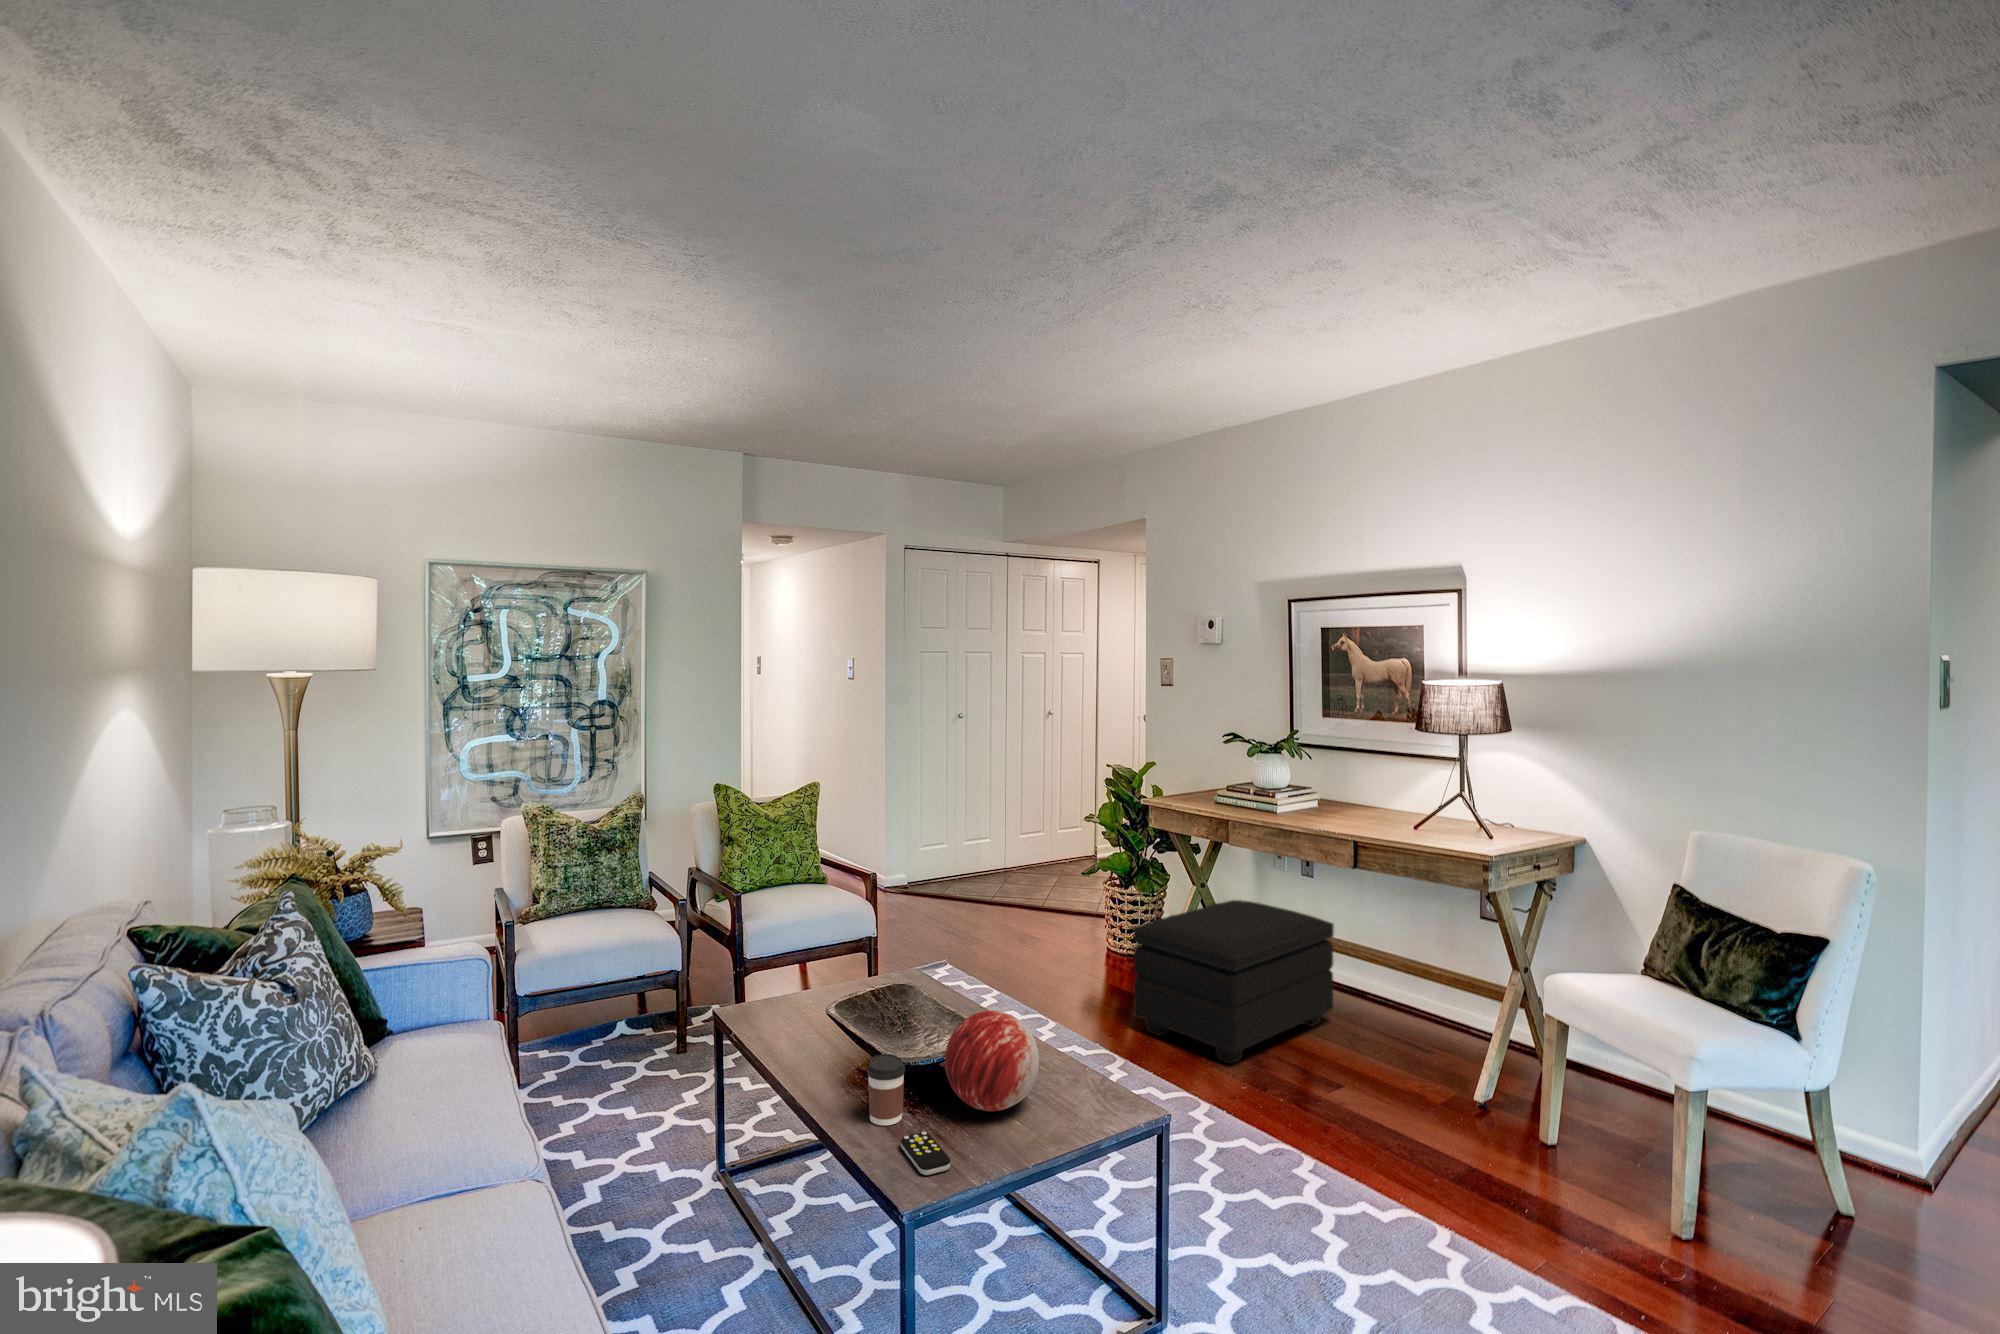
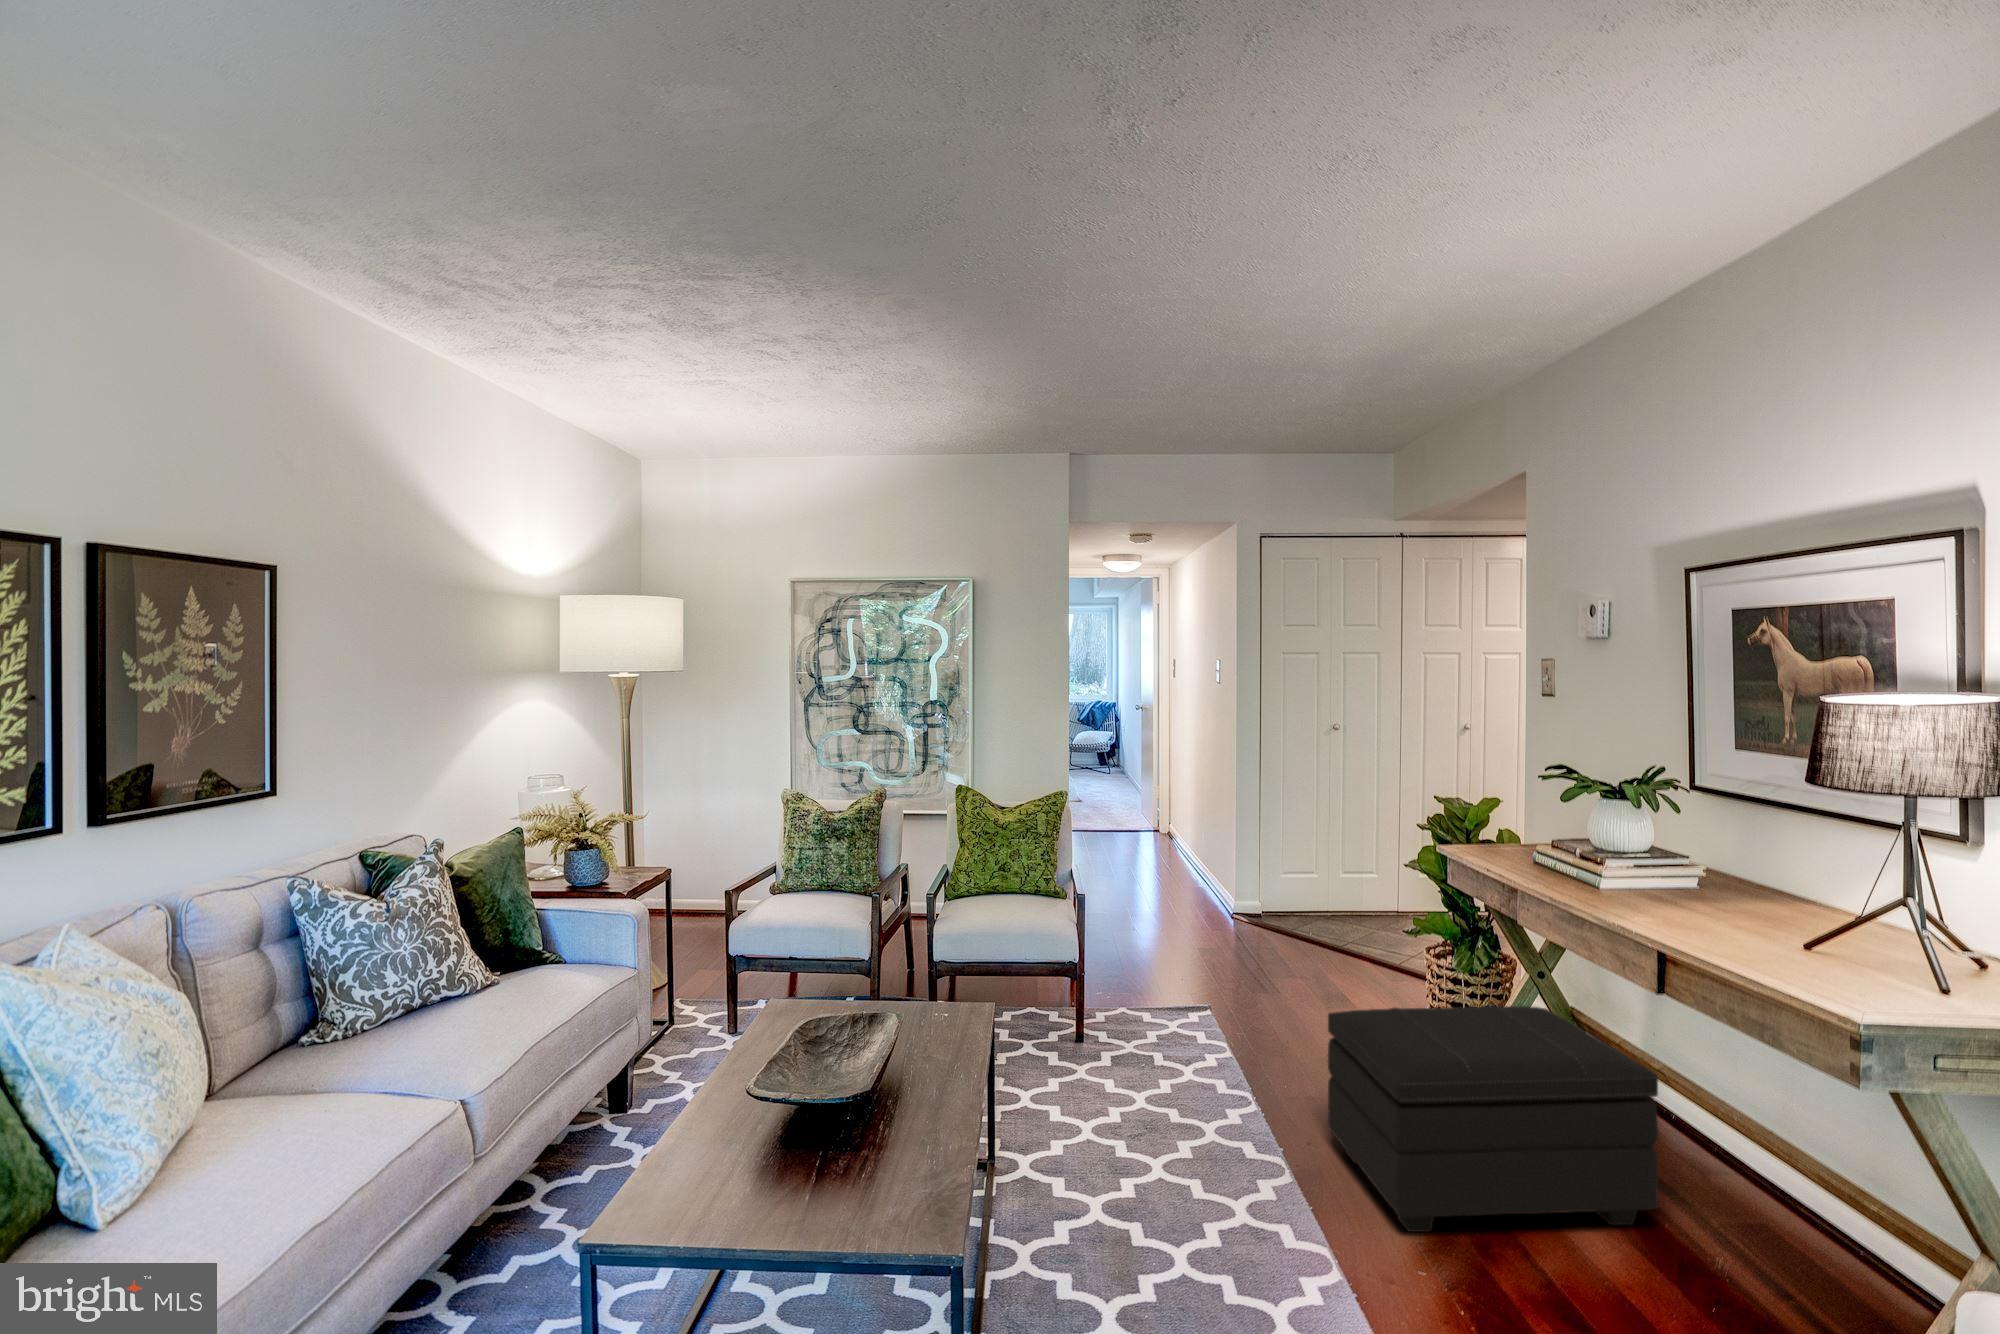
decorative orb: present [945,1011,1039,1111] -> none [766,1055,871,1165]
coffee cup: present [867,1054,905,1125] -> none [708,1071,747,1143]
remote control: present [901,1132,951,1175] -> none [659,1156,717,1201]

